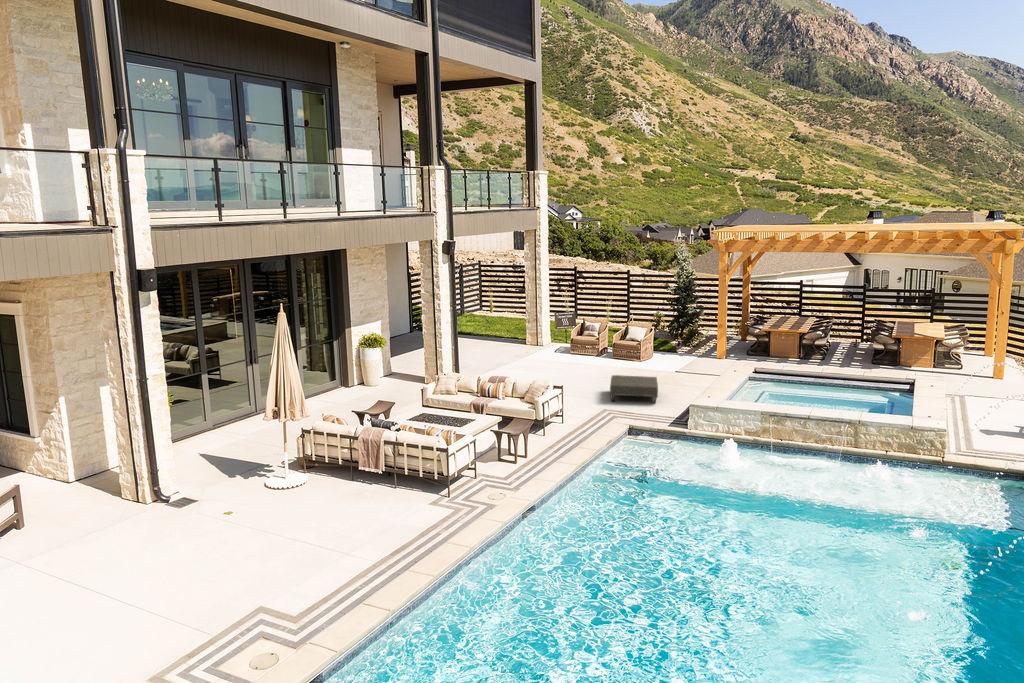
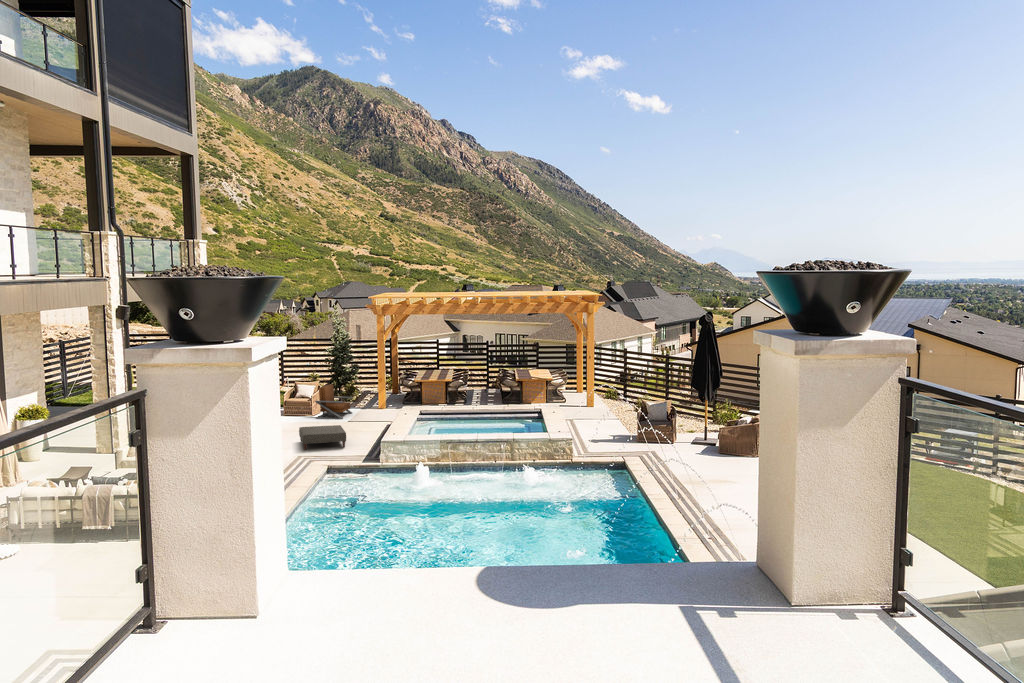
lounge chair: none [641,327,684,368] -> present [315,384,352,419]

